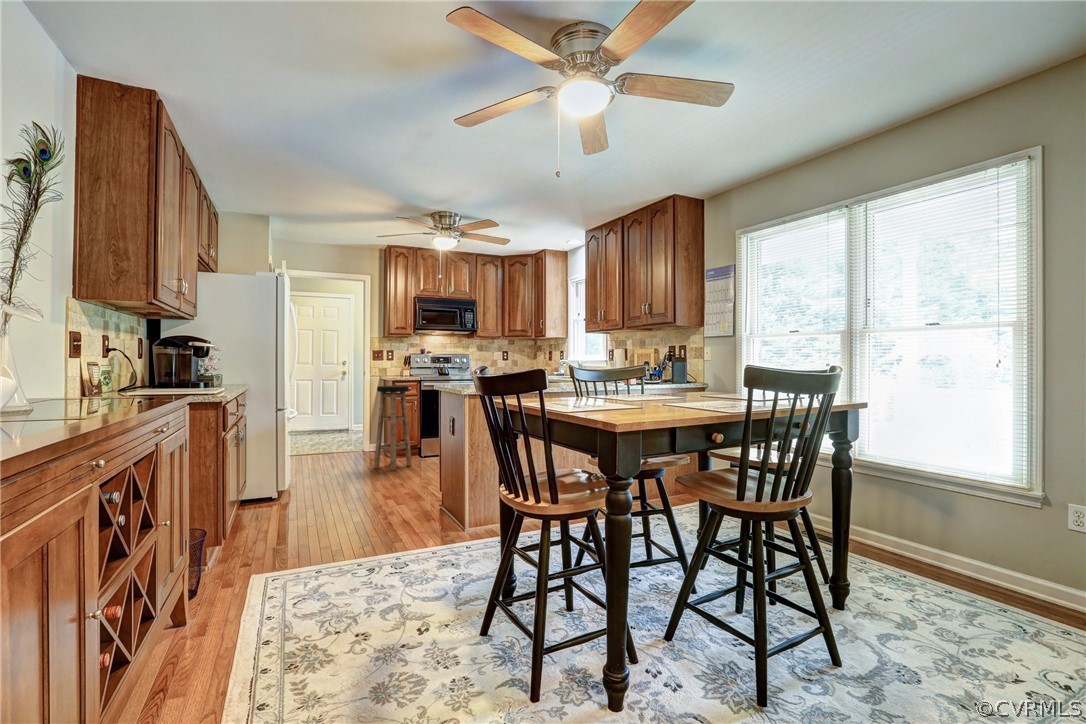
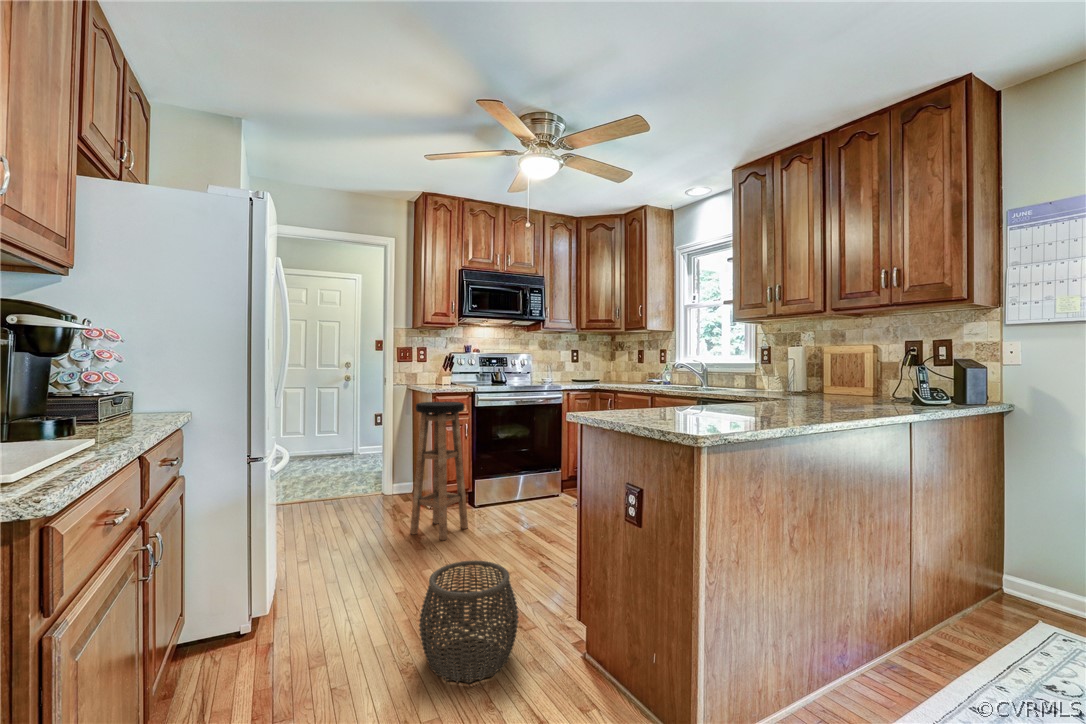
woven basket: none [360,462,411,512] -> present [419,560,519,683]

